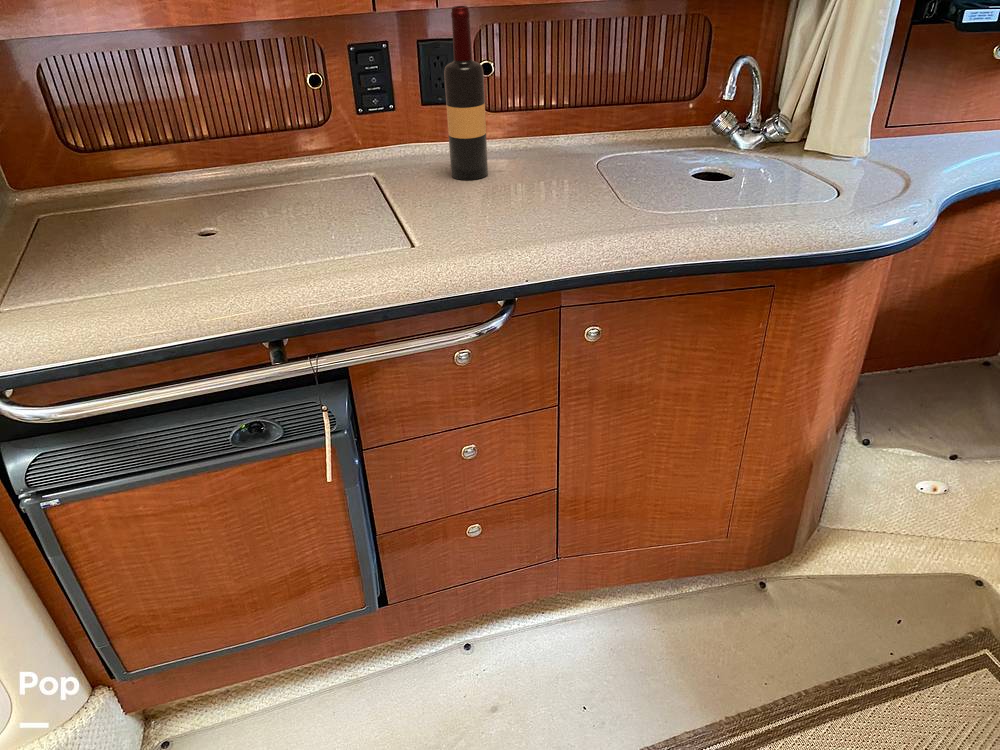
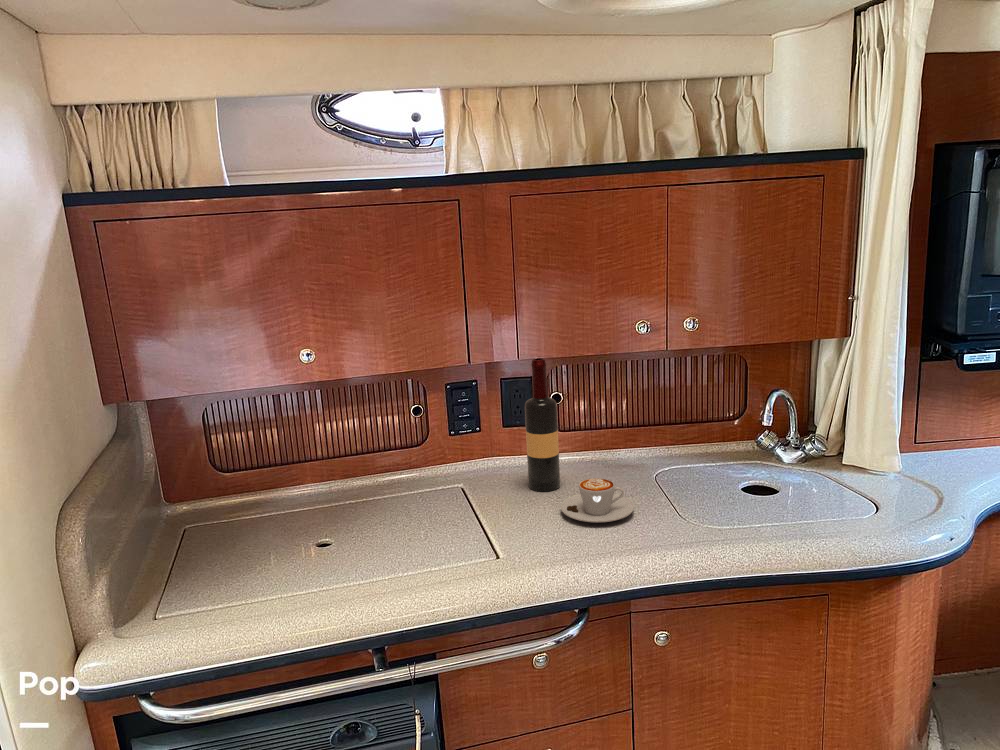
coffee cup: none [487,159,570,208] -> present [561,478,634,522]

